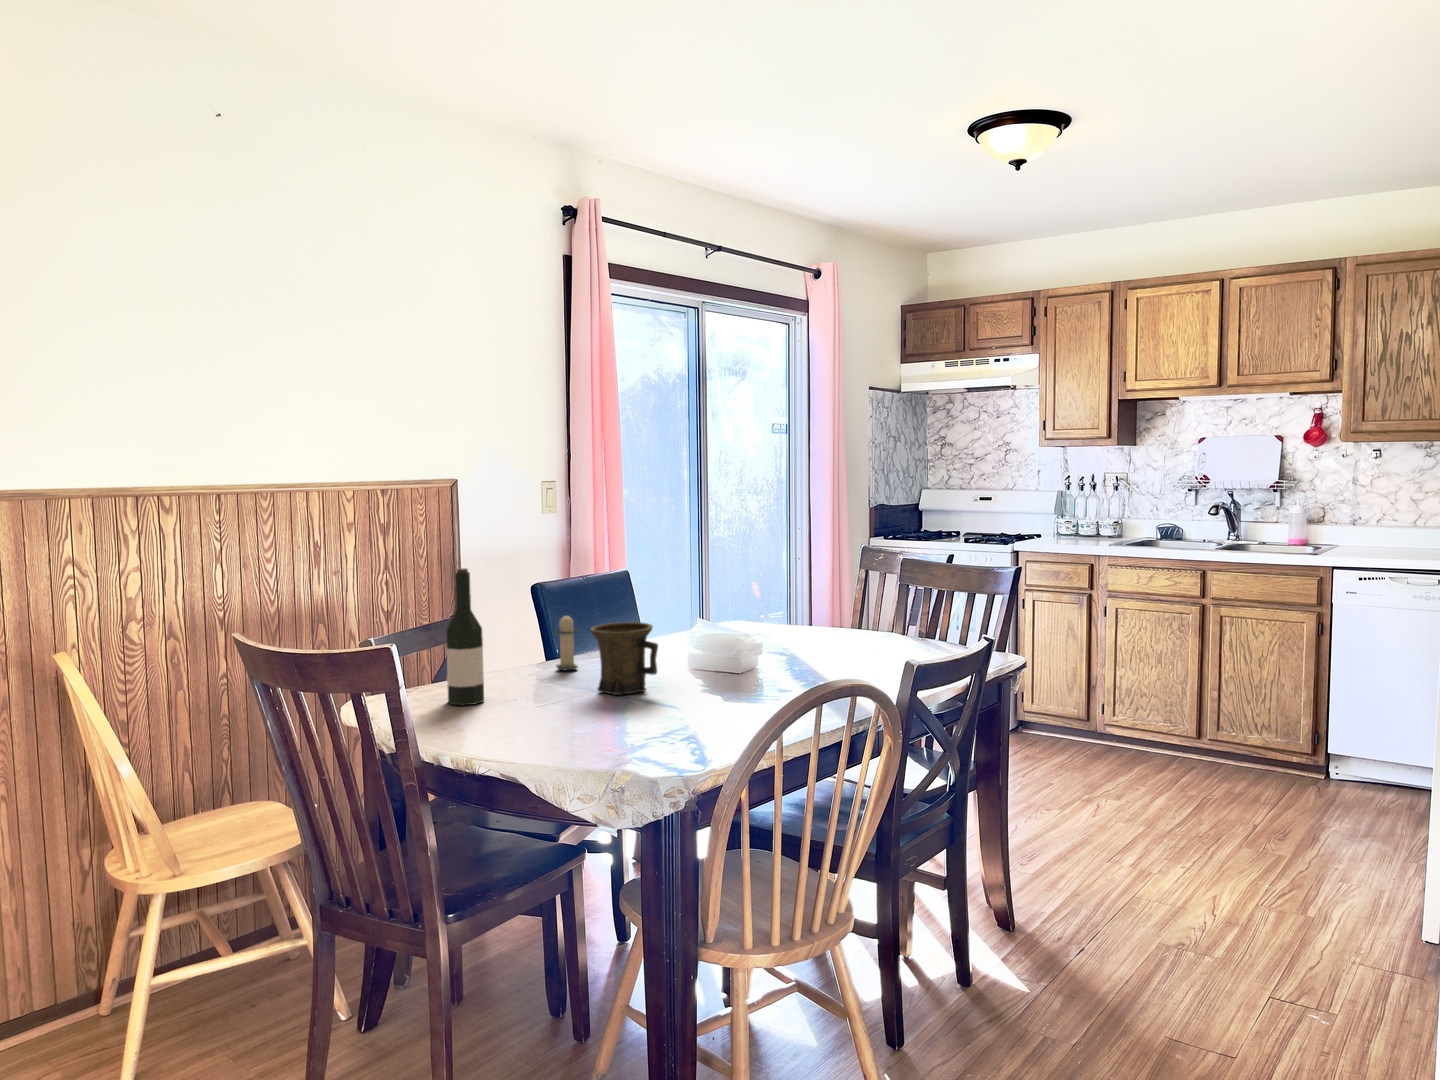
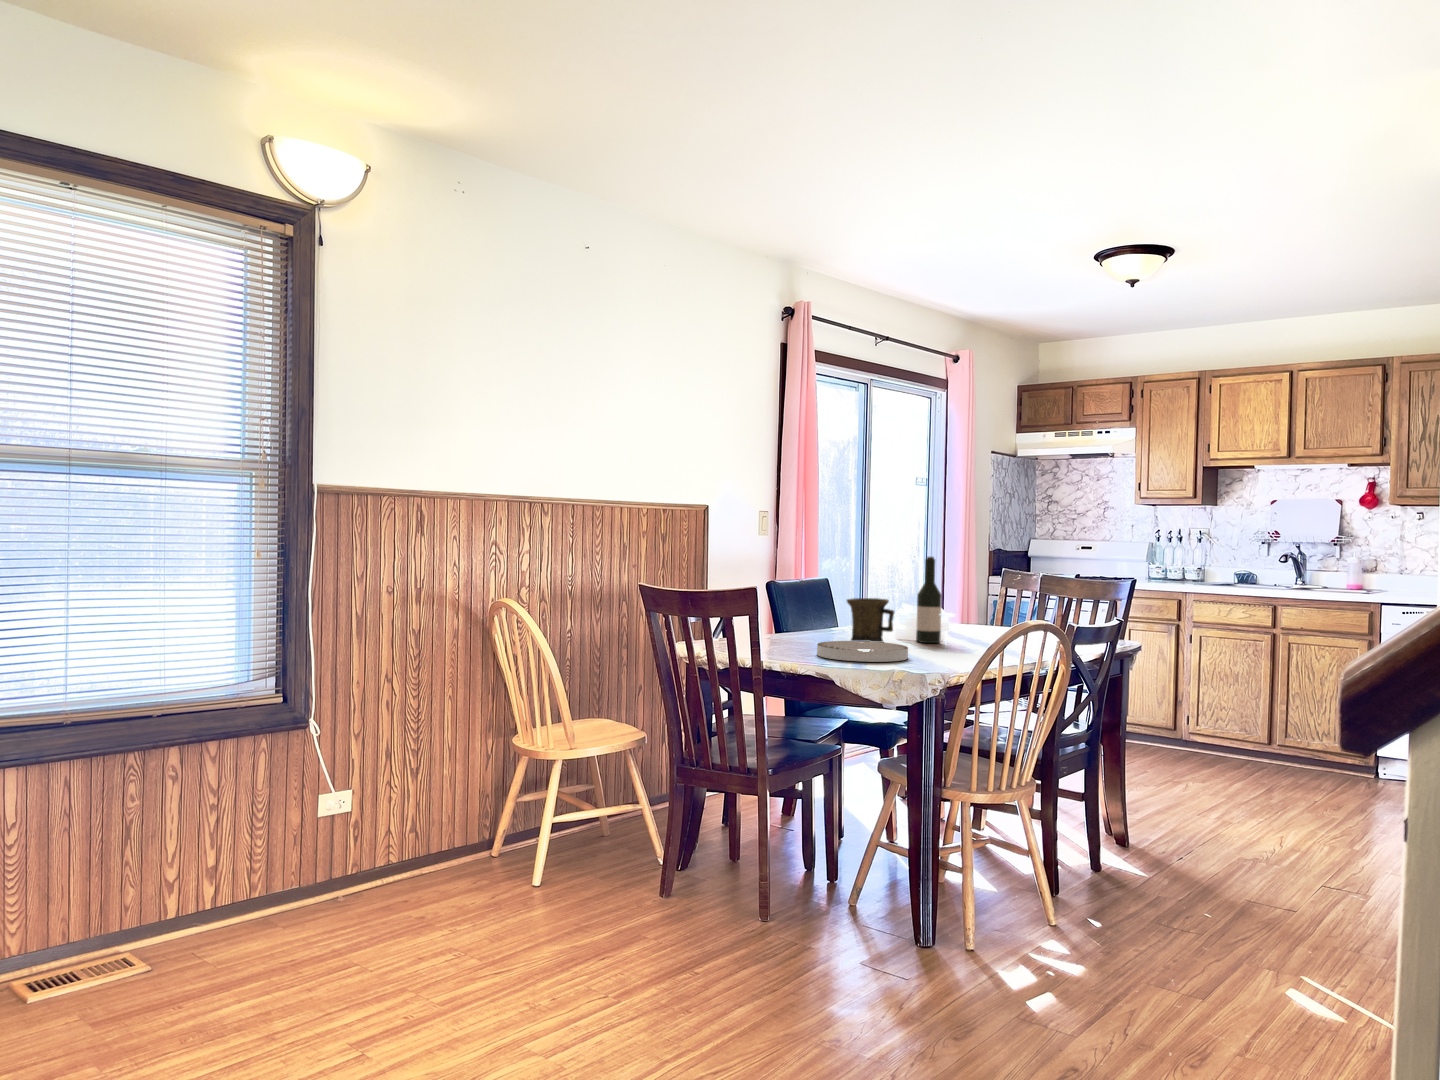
wine bottle: present [446,568,484,706] -> present [916,557,942,643]
candle: present [555,616,578,671] -> none [806,593,827,635]
plate: none [515,699,655,749] -> present [817,641,908,662]

